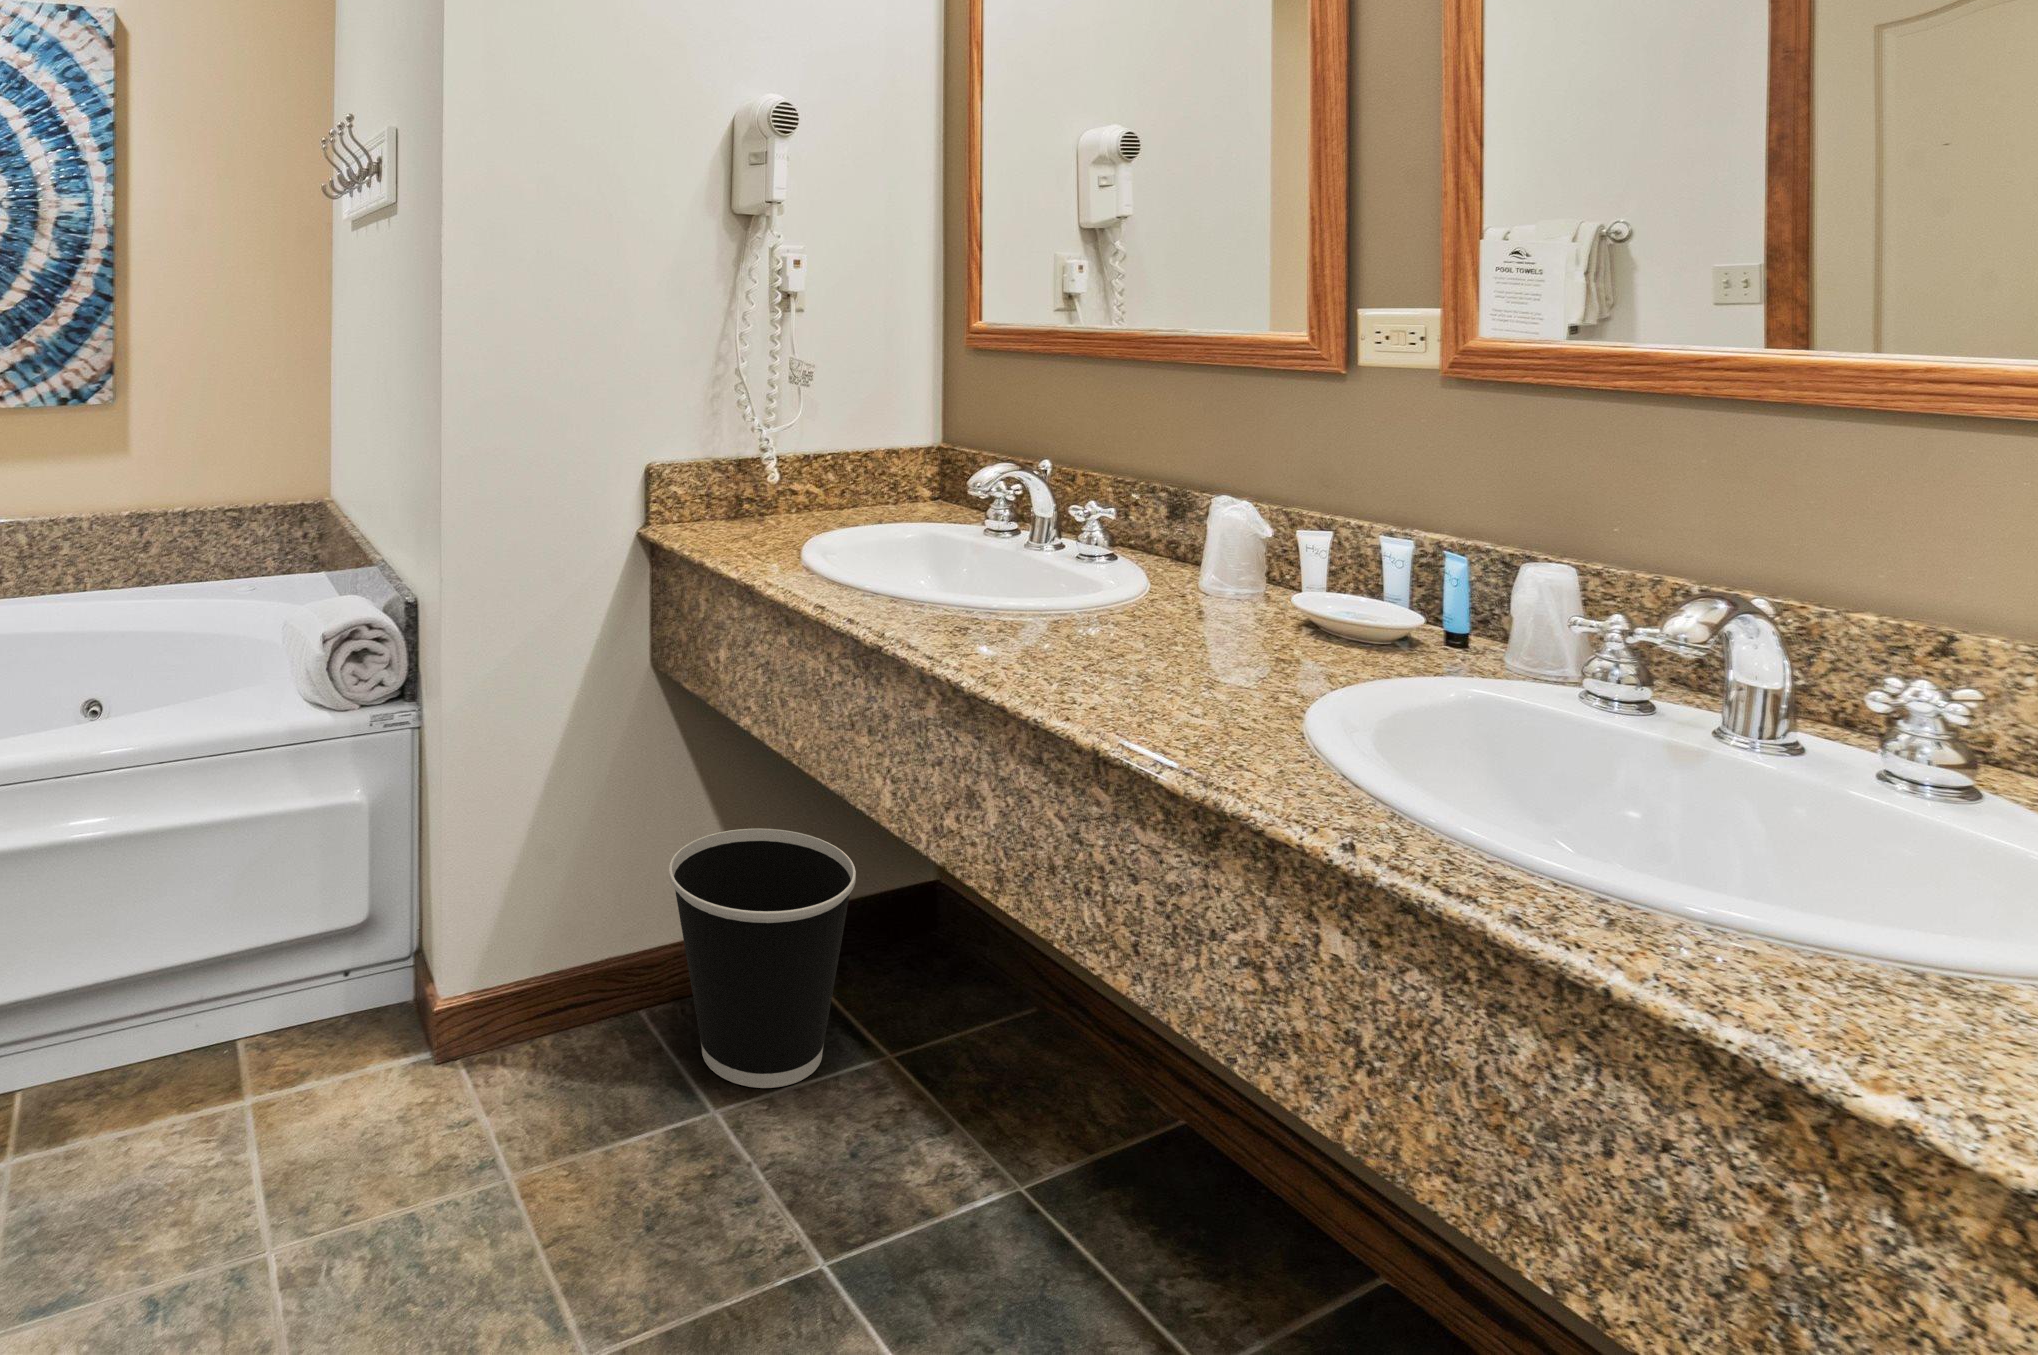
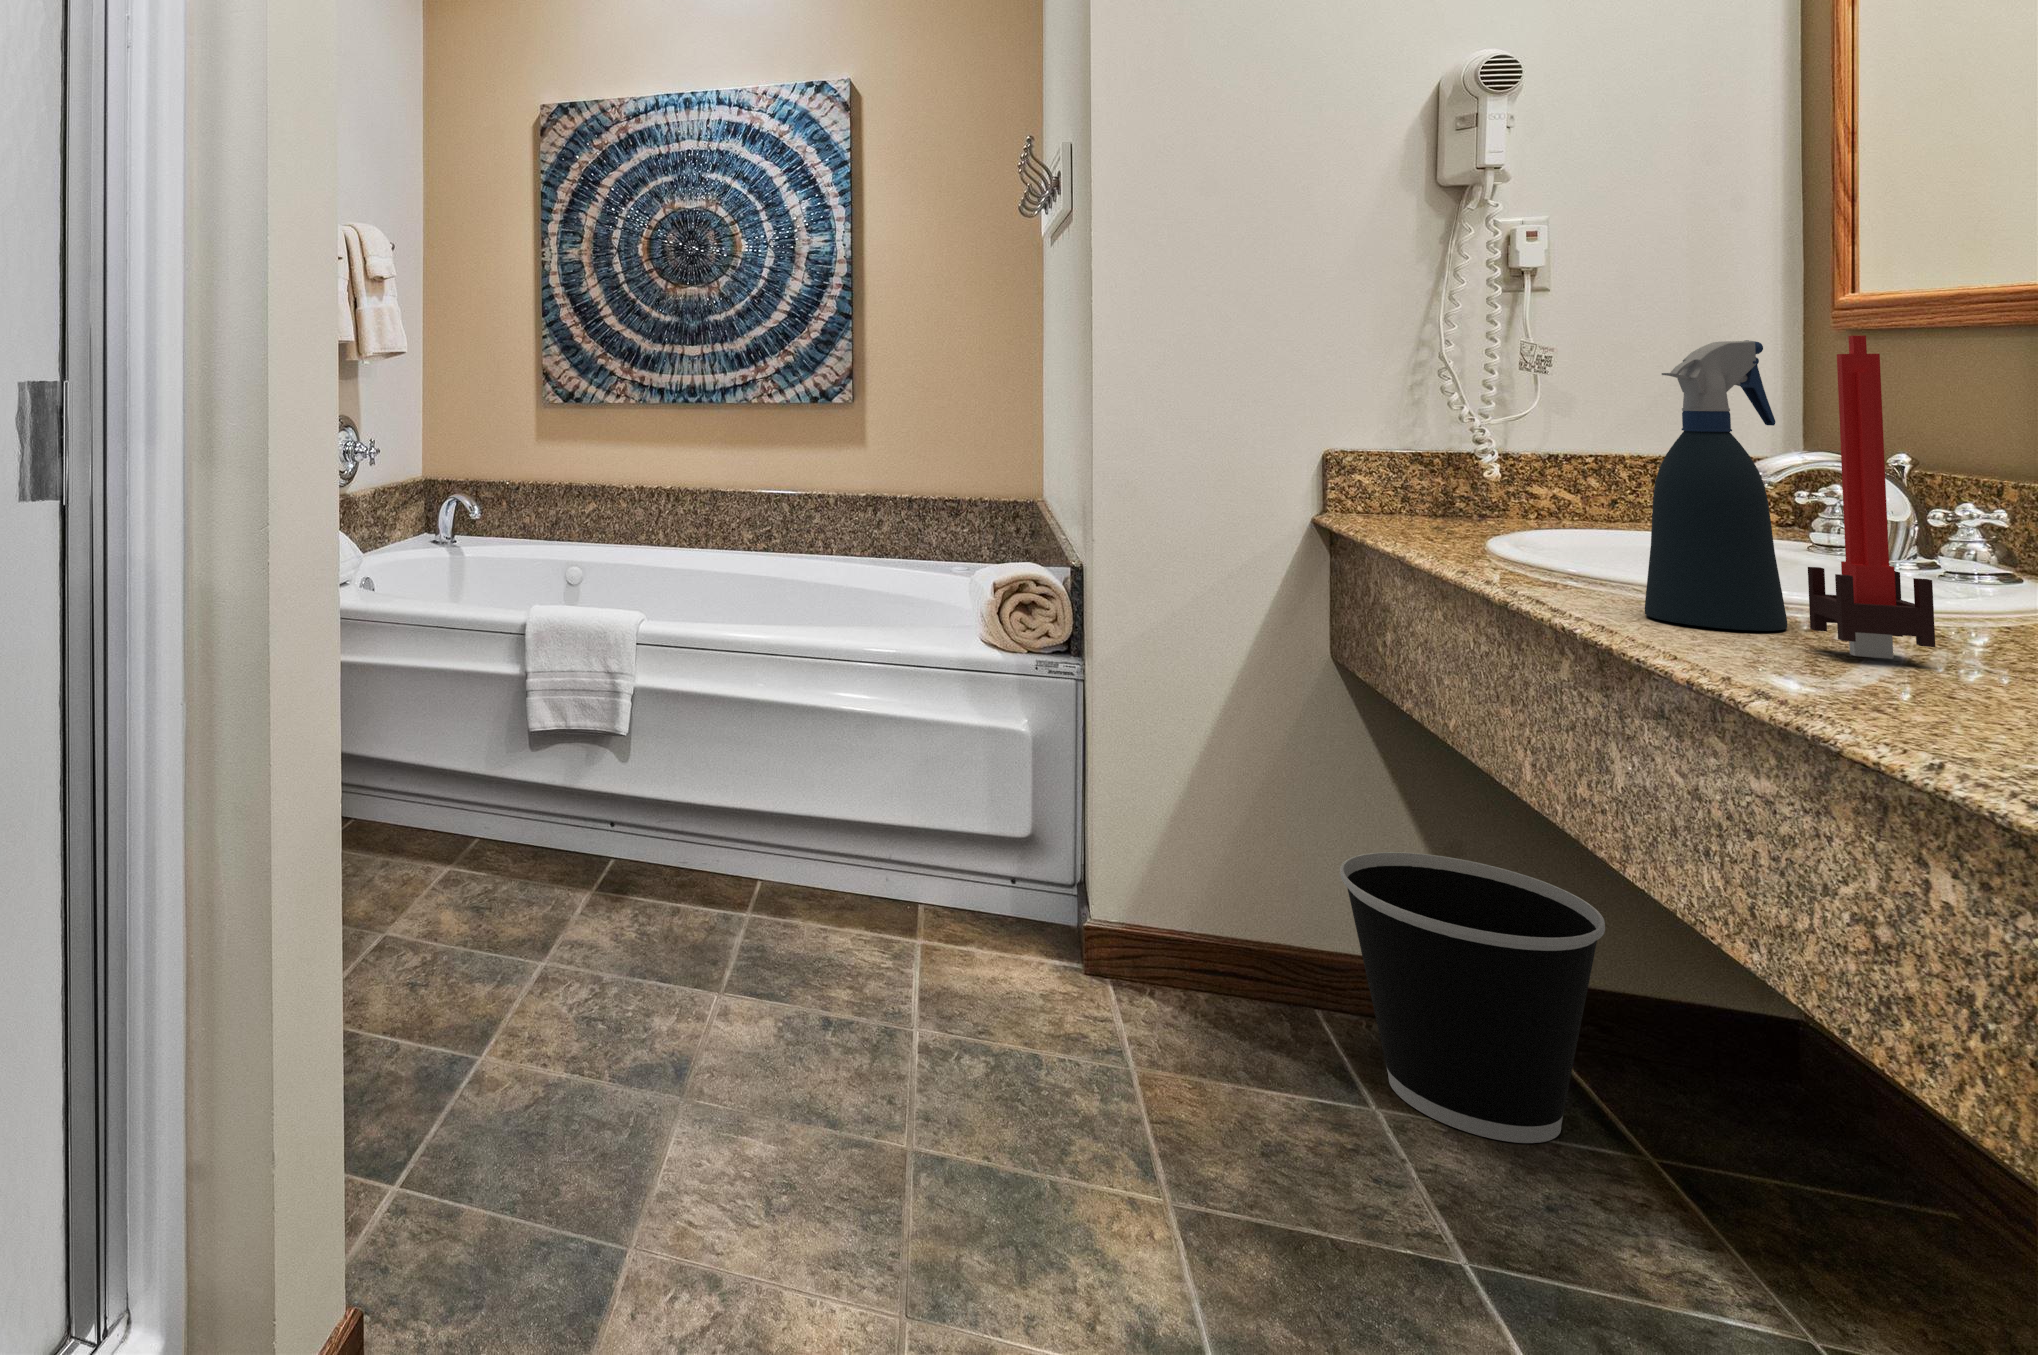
spray bottle: none [980,406,1069,662] -> present [1645,340,1787,631]
candle: none [1107,418,1186,683] -> present [1808,335,1935,659]

